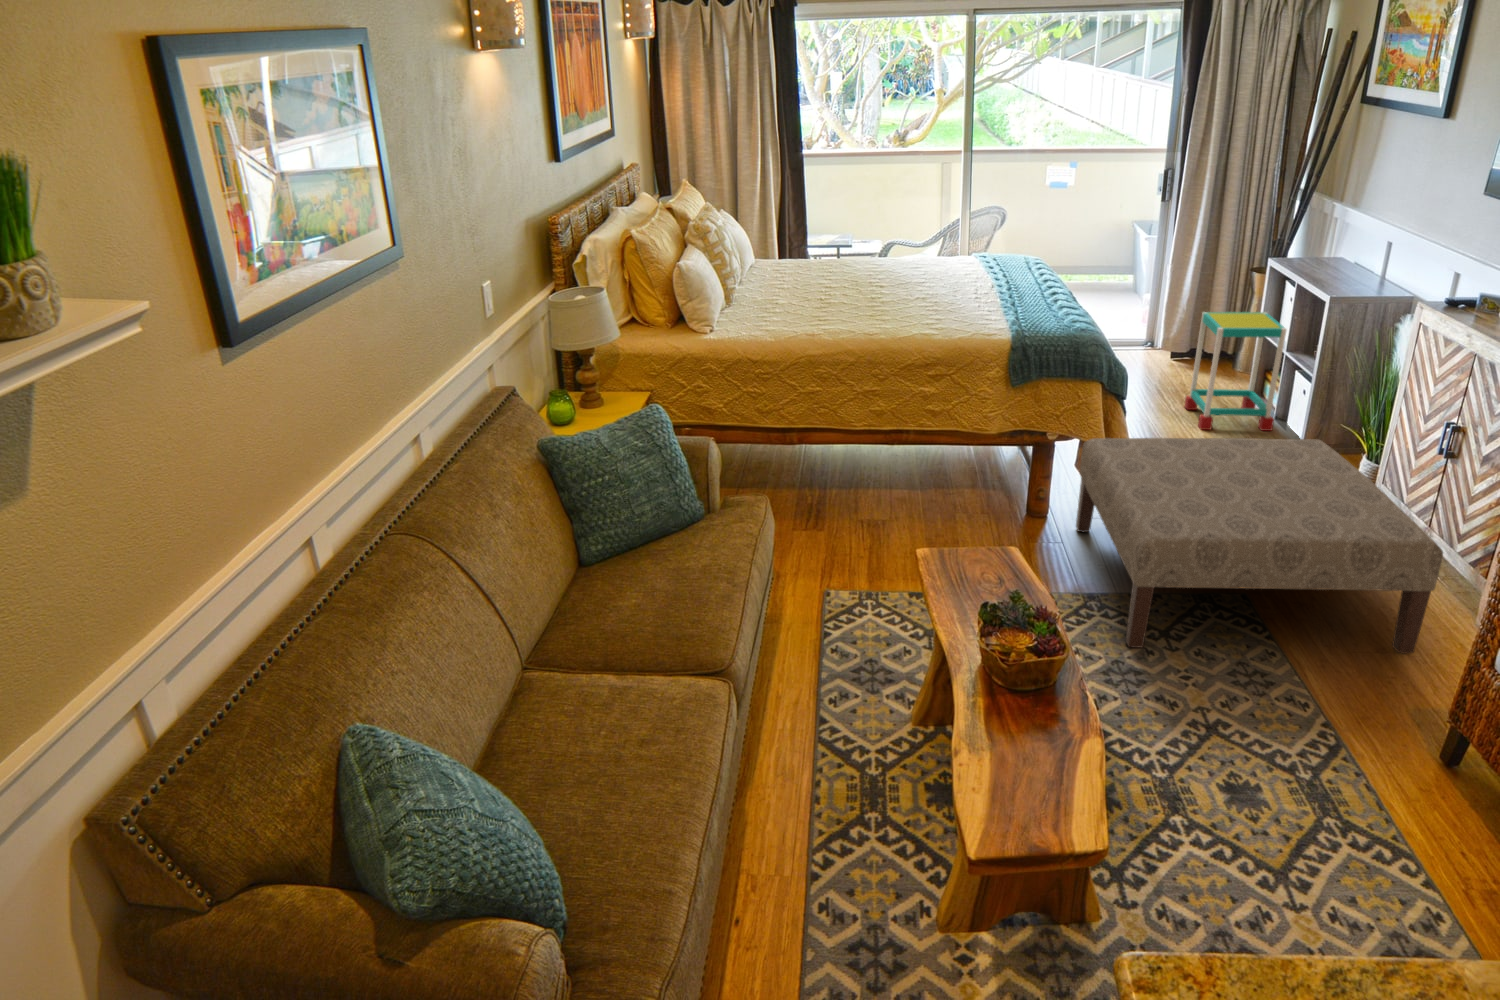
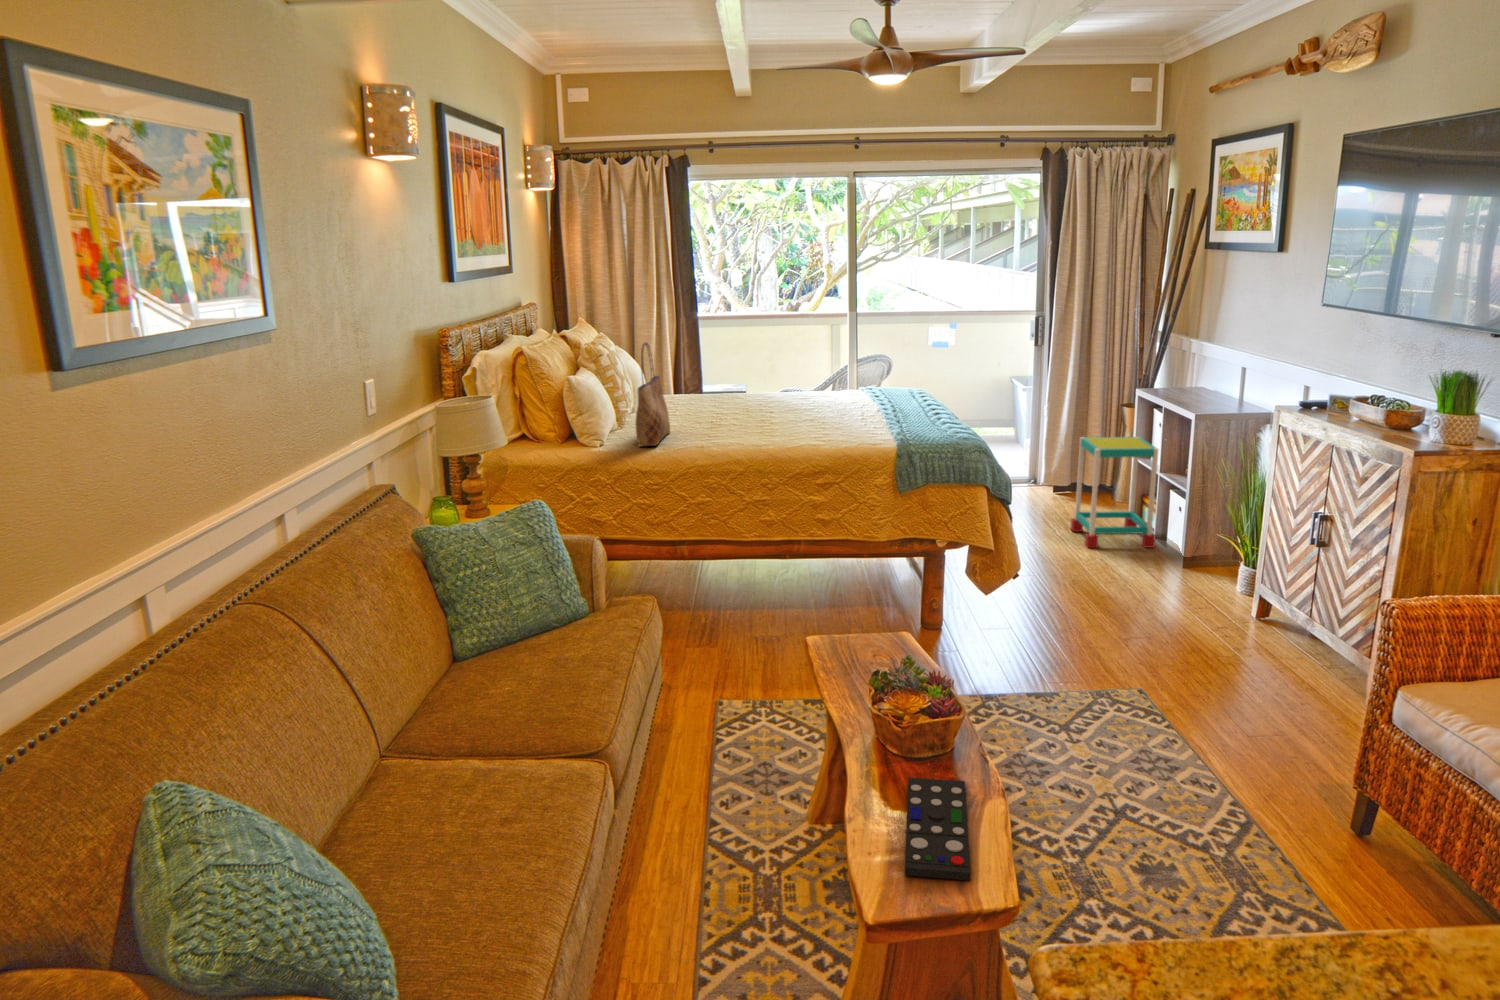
tote bag: none [744,226,778,334] -> present [635,342,670,446]
ottoman: present [1076,438,1443,654] -> none [972,538,1326,742]
remote control: none [1006,716,1067,826] -> present [905,778,971,880]

